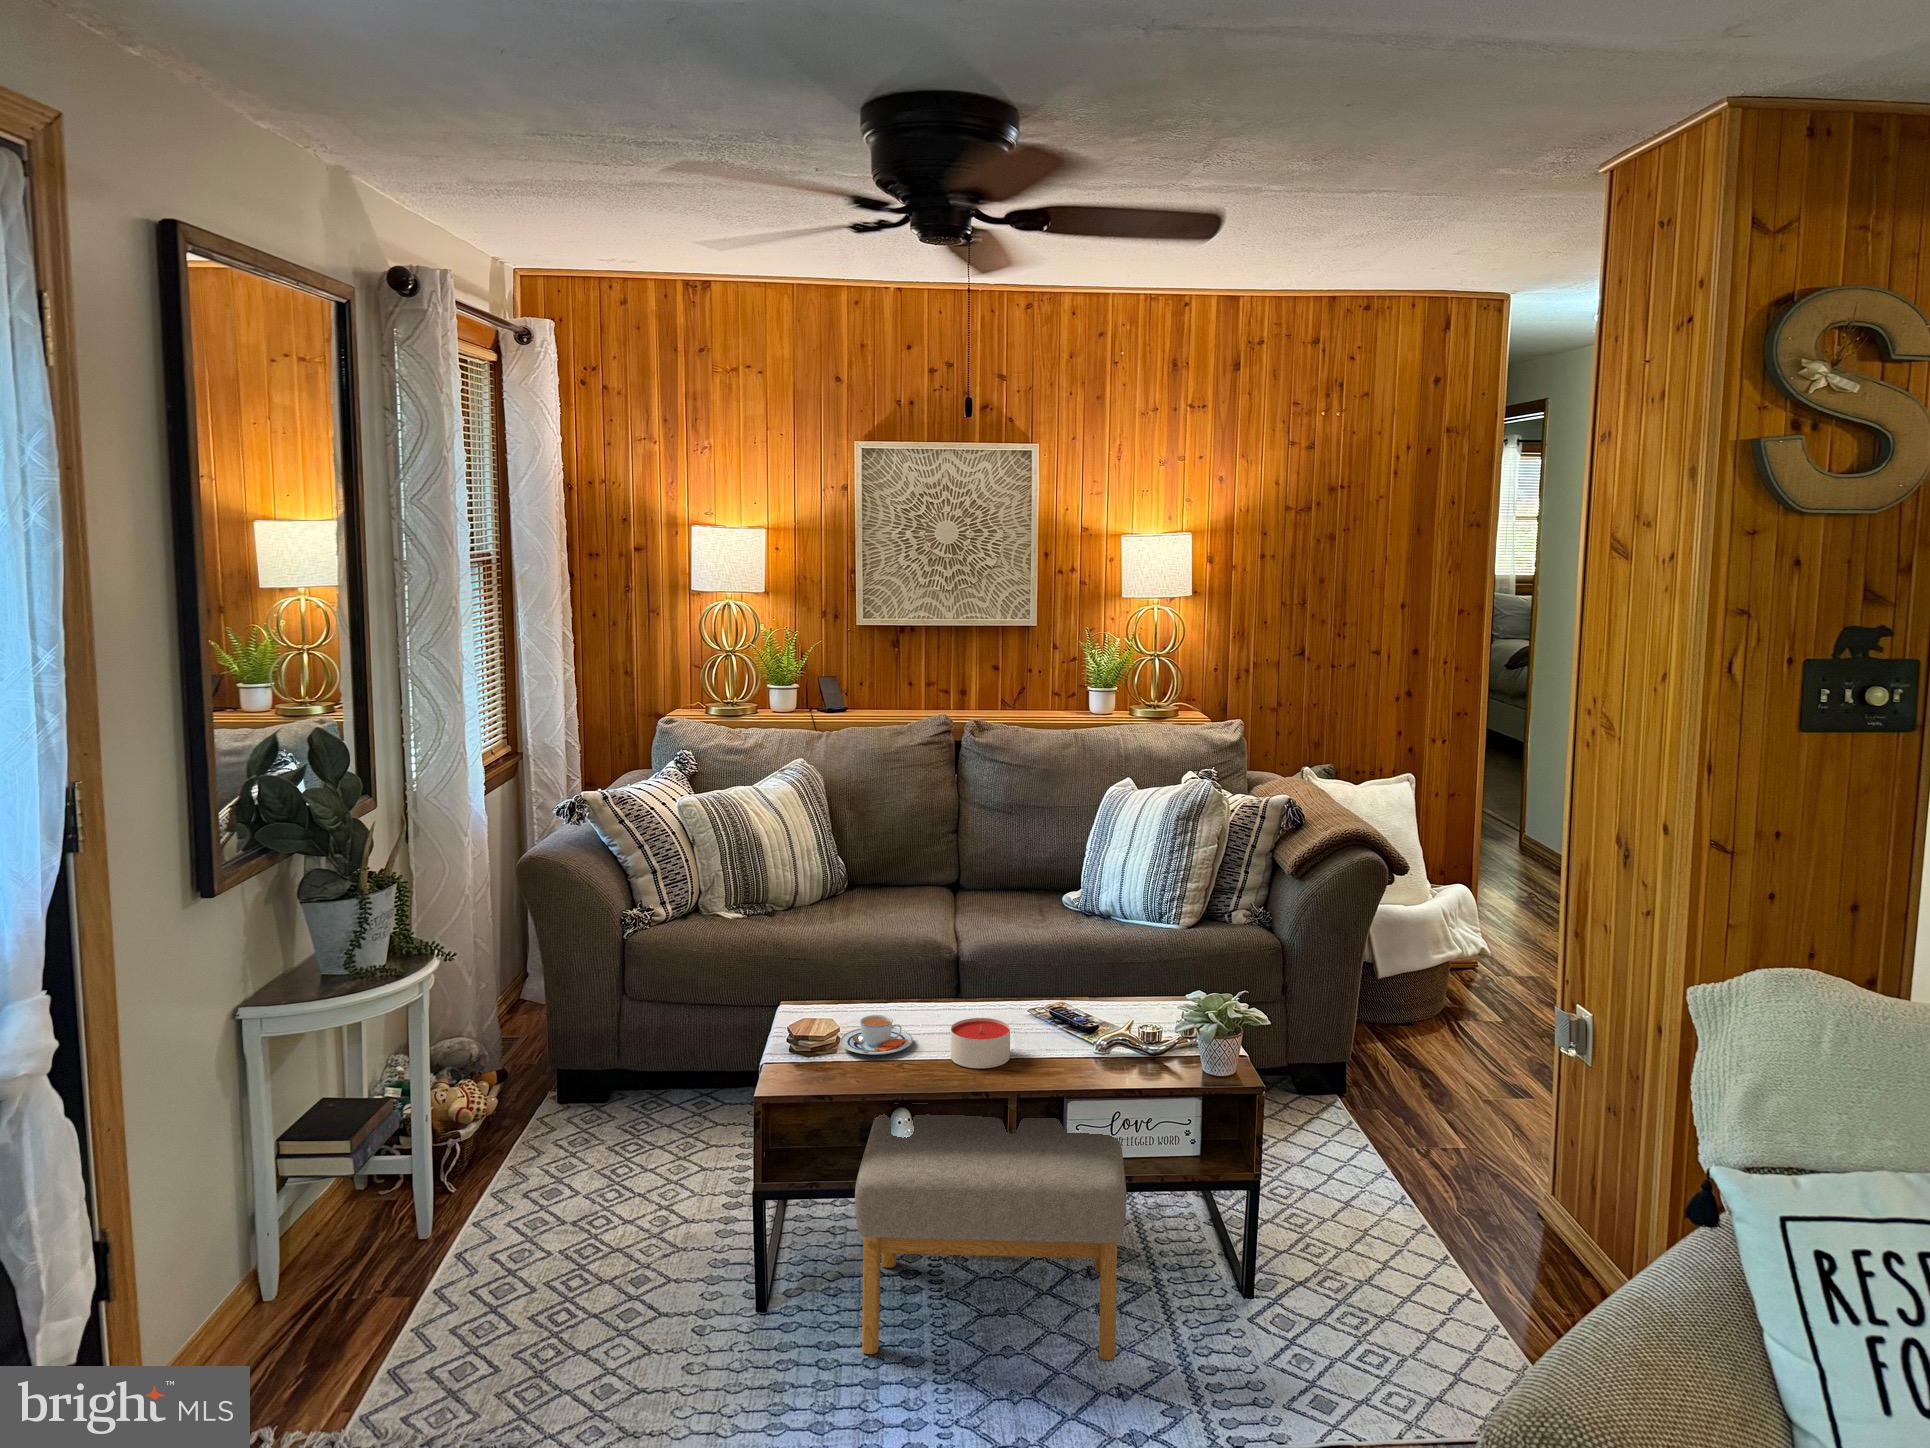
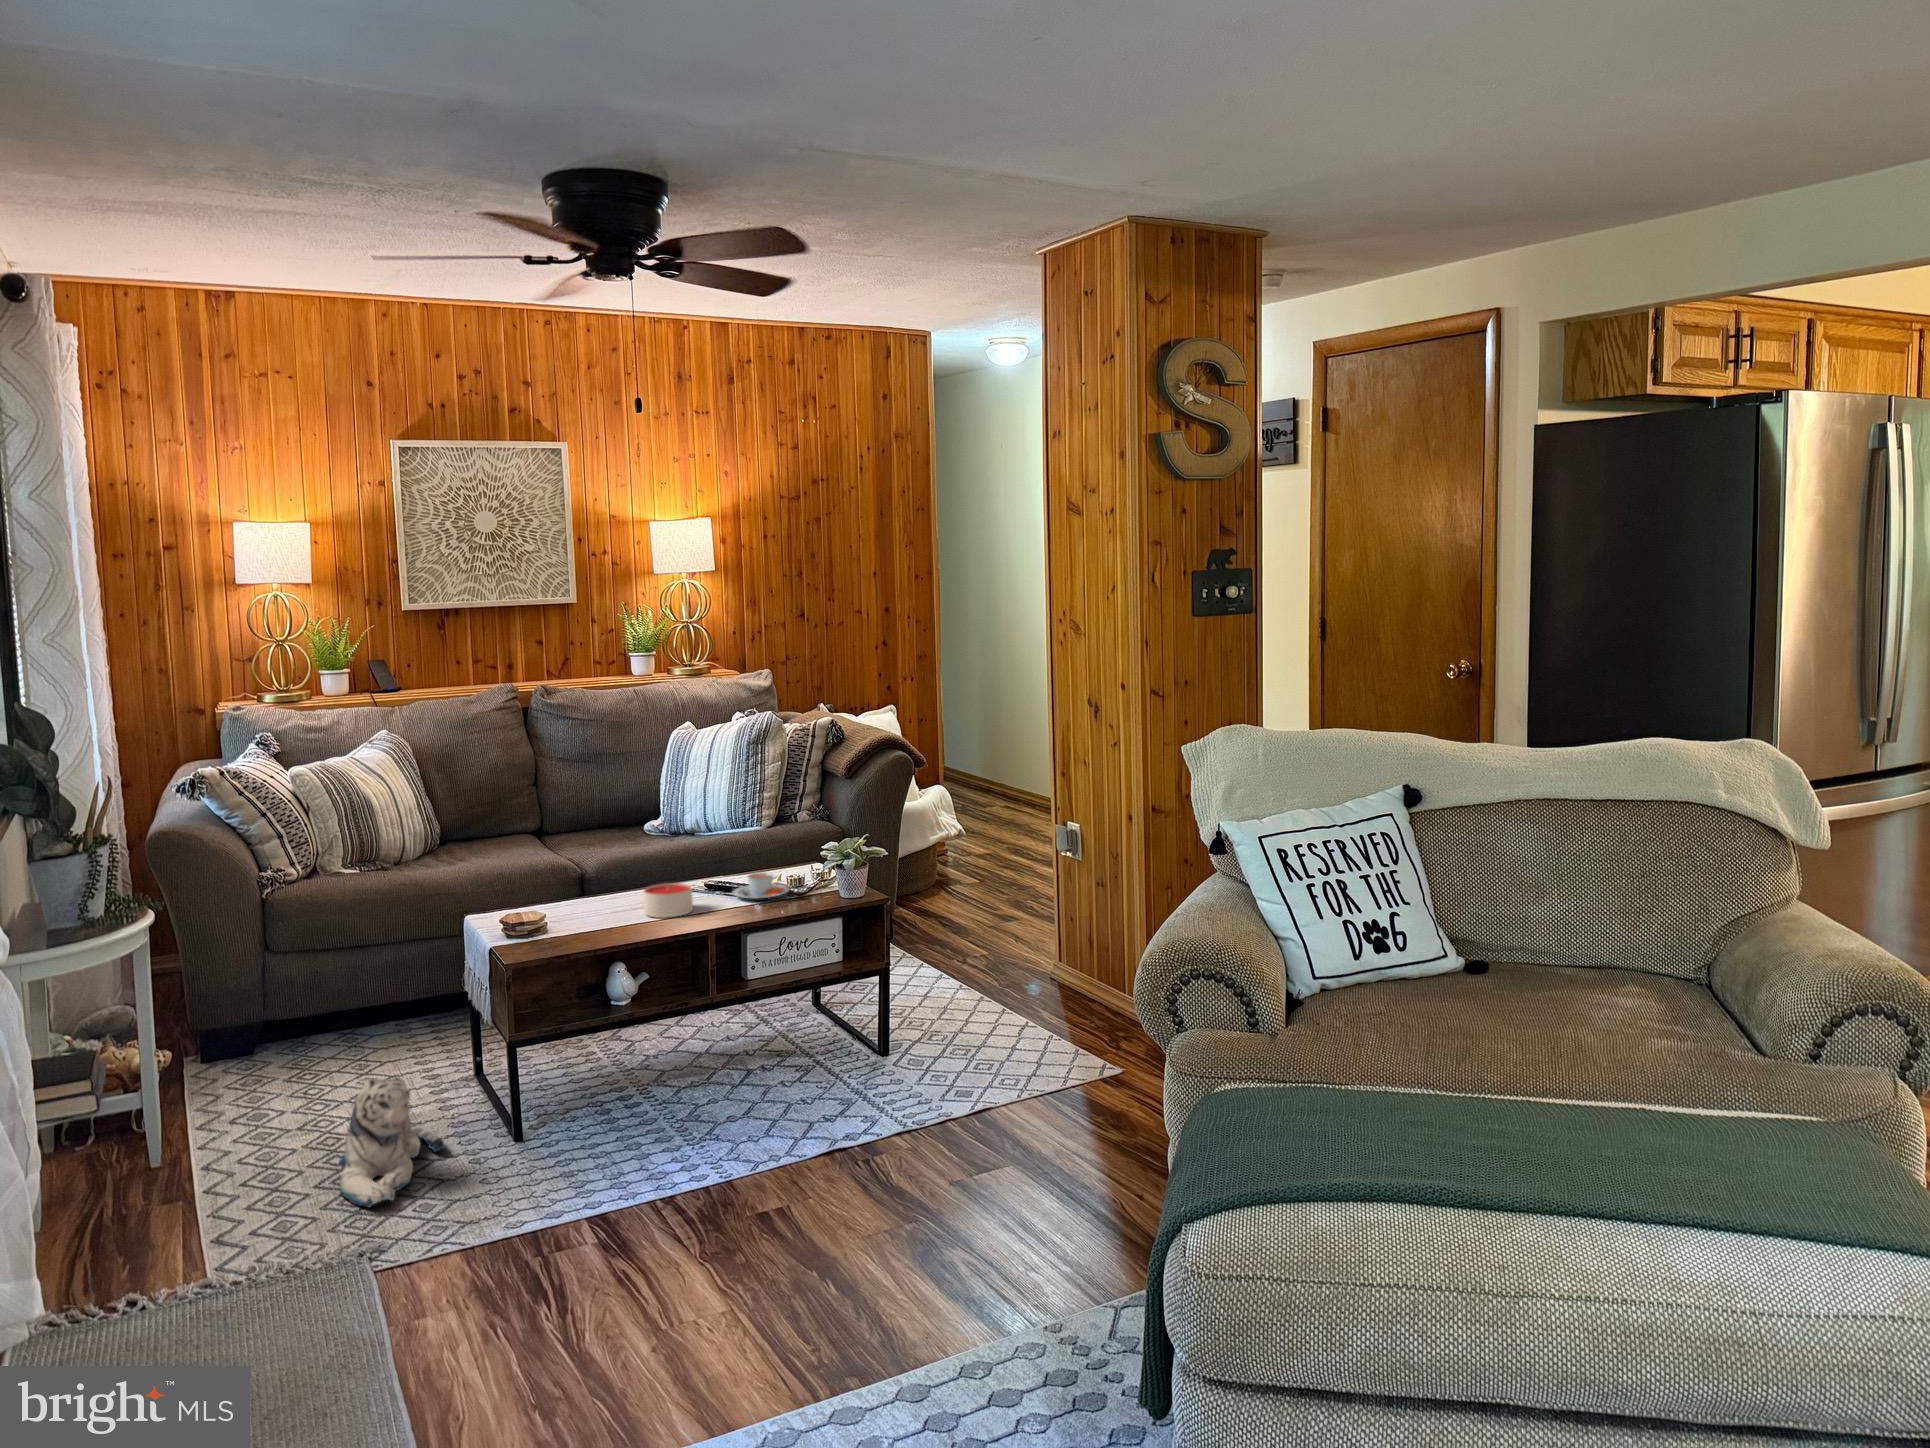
teacup: present [840,1015,913,1055] -> present [732,872,789,898]
footstool: present [855,1103,1126,1360] -> none [587,938,812,1140]
plush toy: none [543,1218,683,1383] -> present [339,1078,444,1208]

